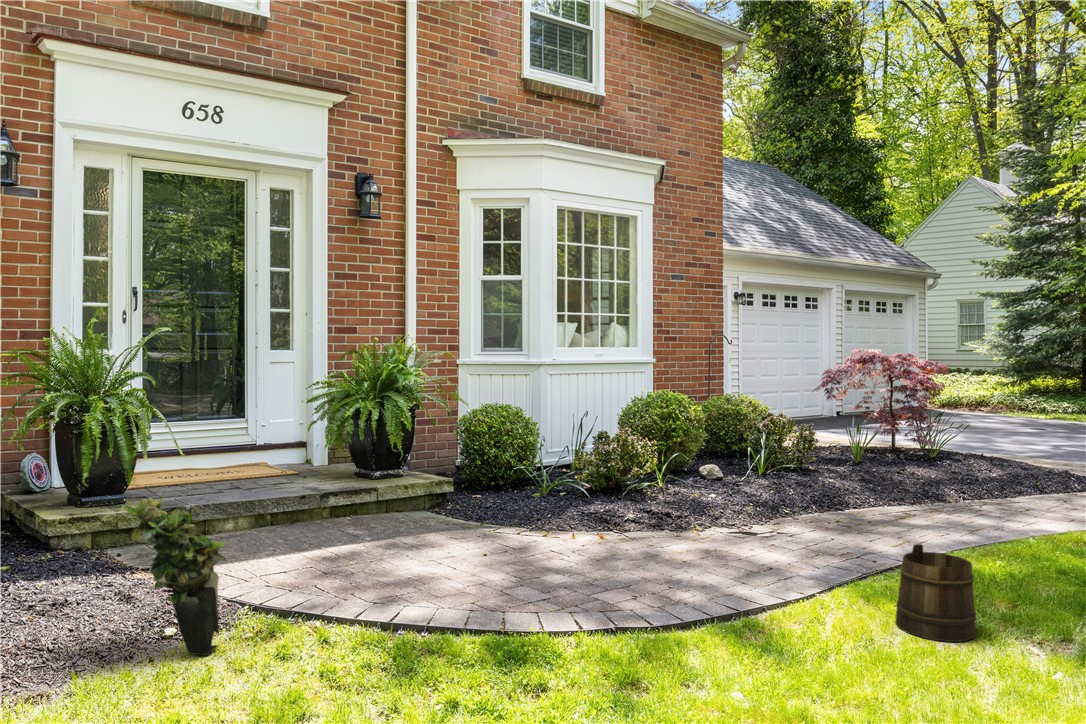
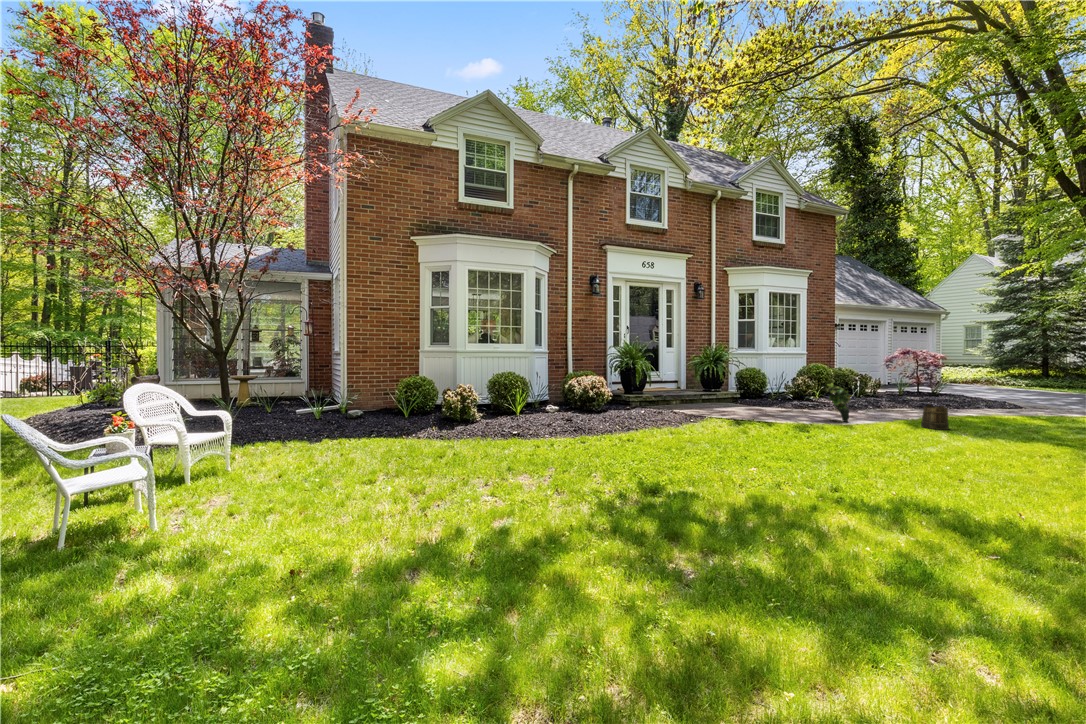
potted plant: present [122,496,227,655] -> present [827,383,851,422]

